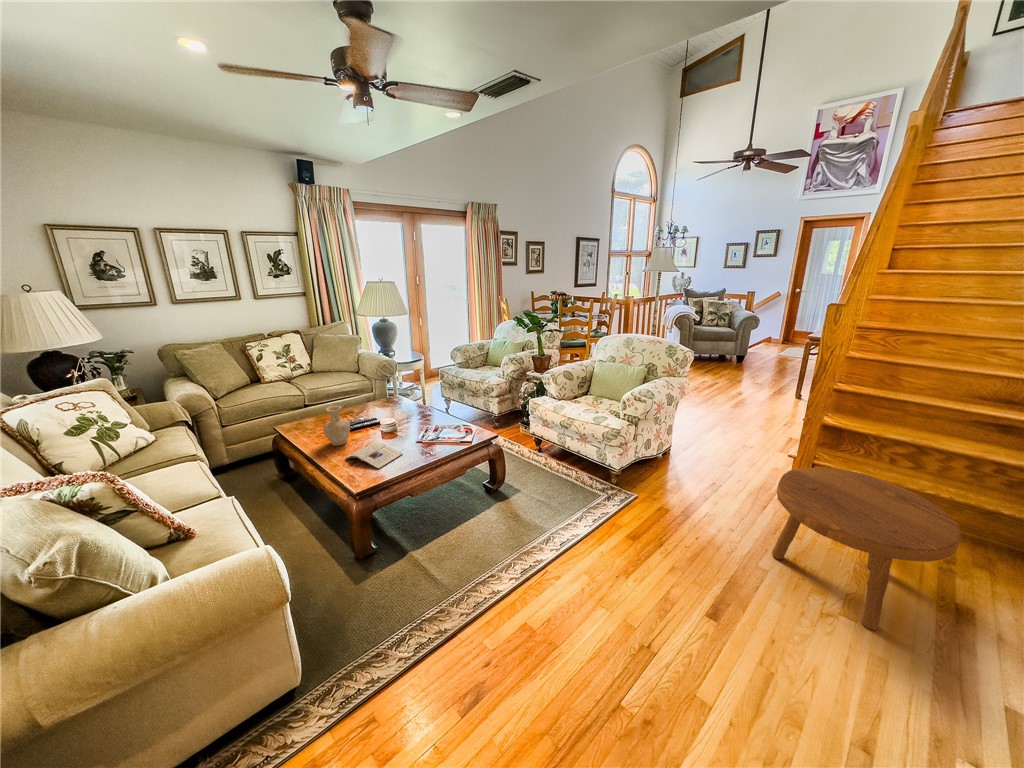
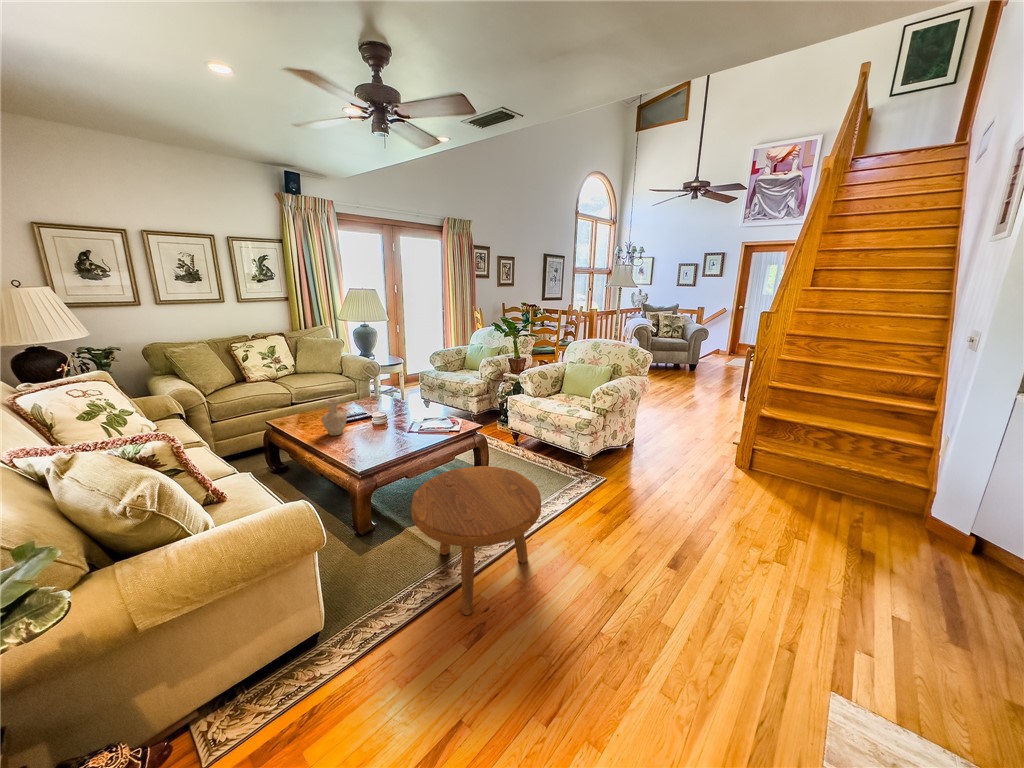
magazine: present [346,442,402,469] -> none [345,432,398,453]
footstool: present [772,467,961,630] -> present [411,466,541,615]

